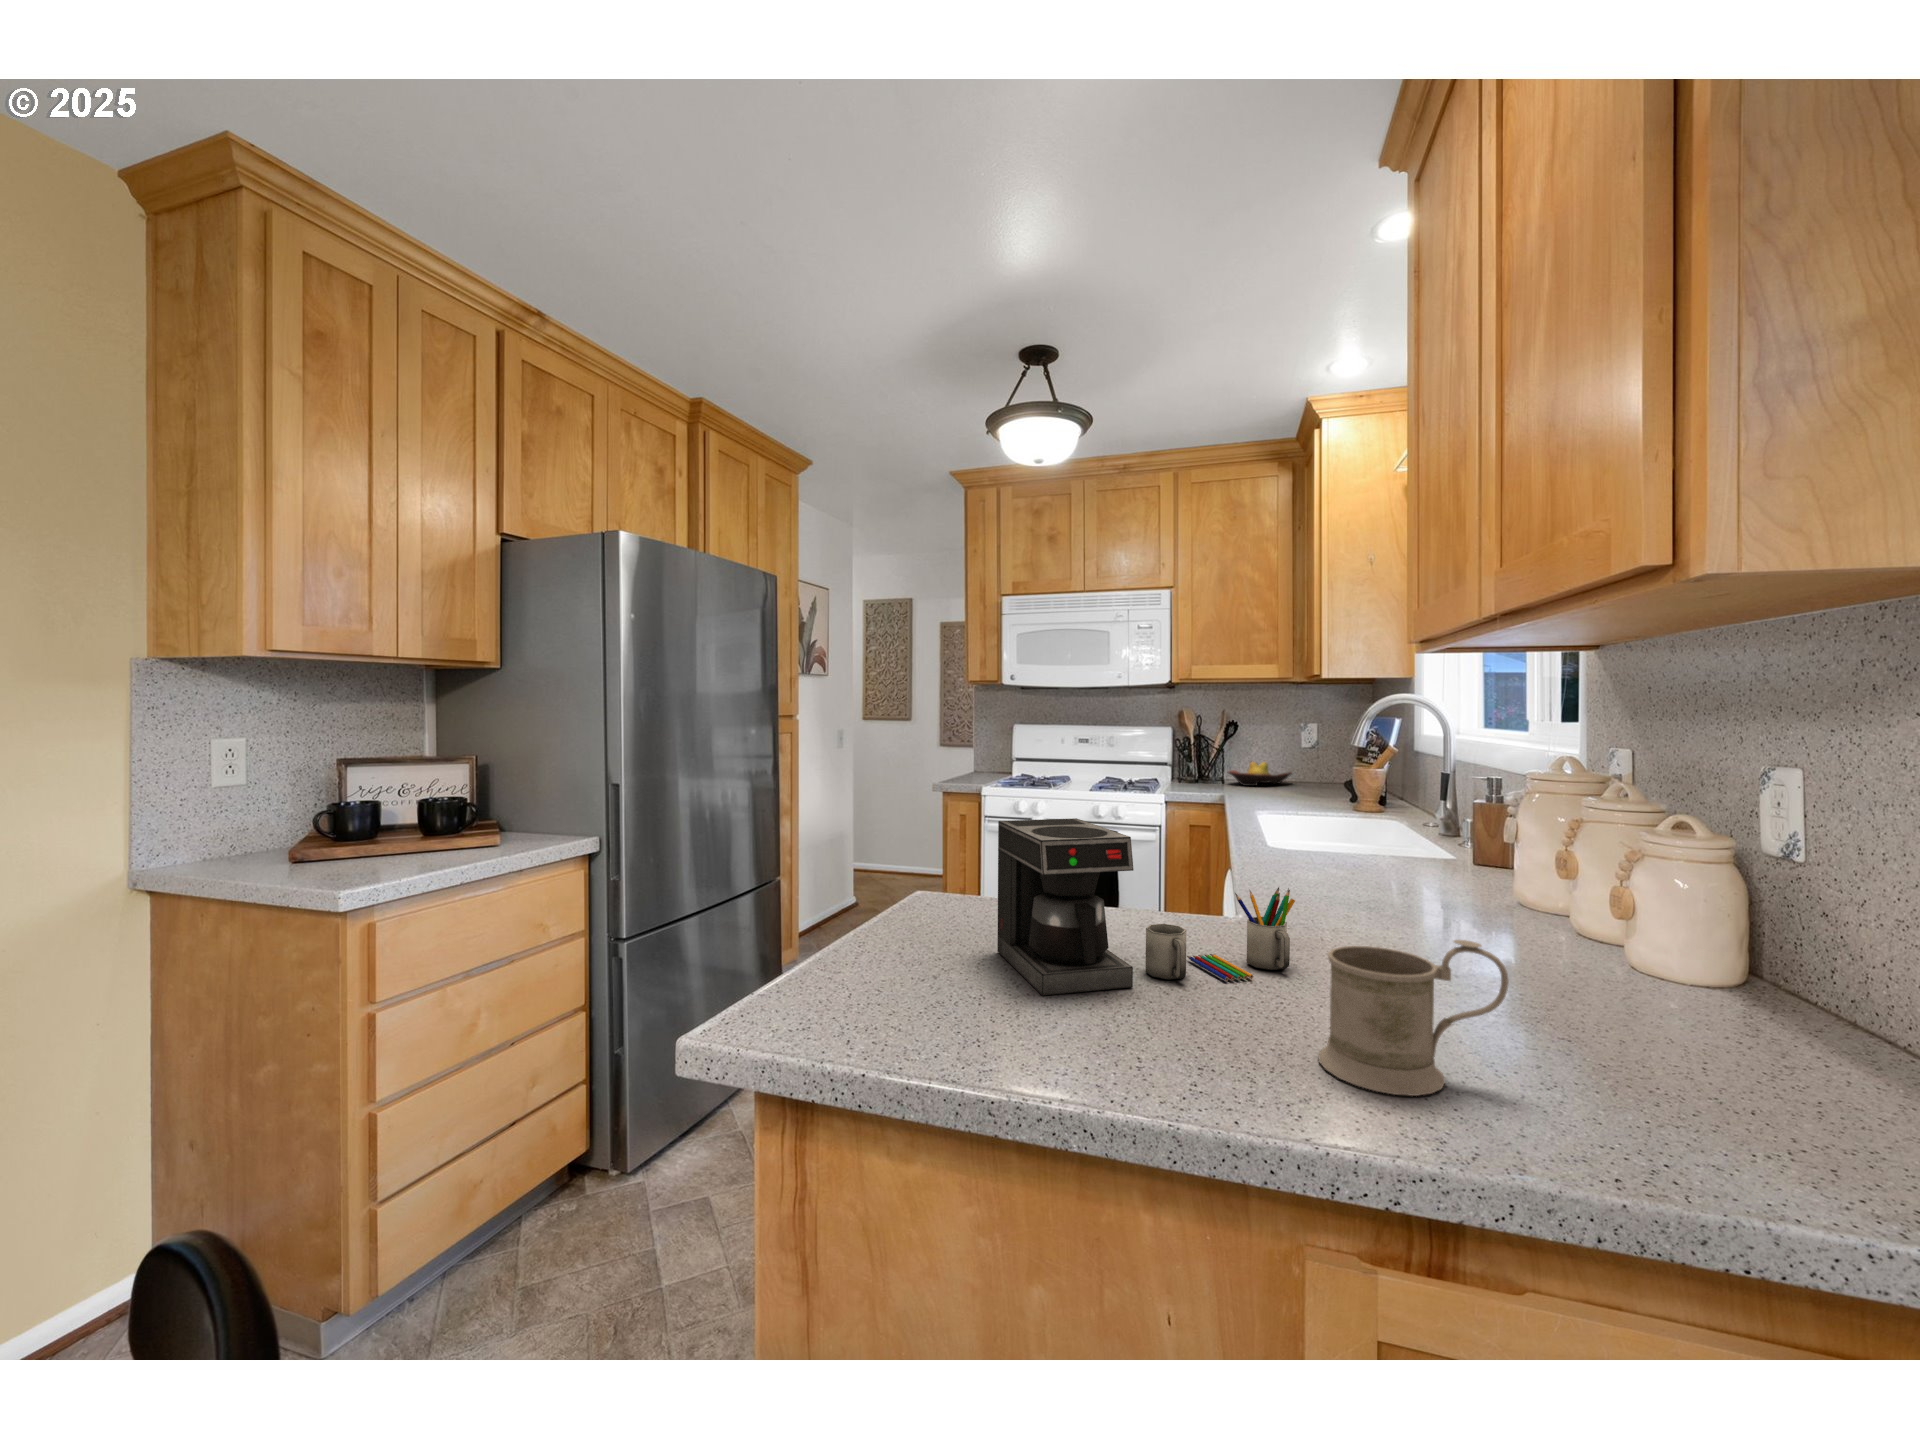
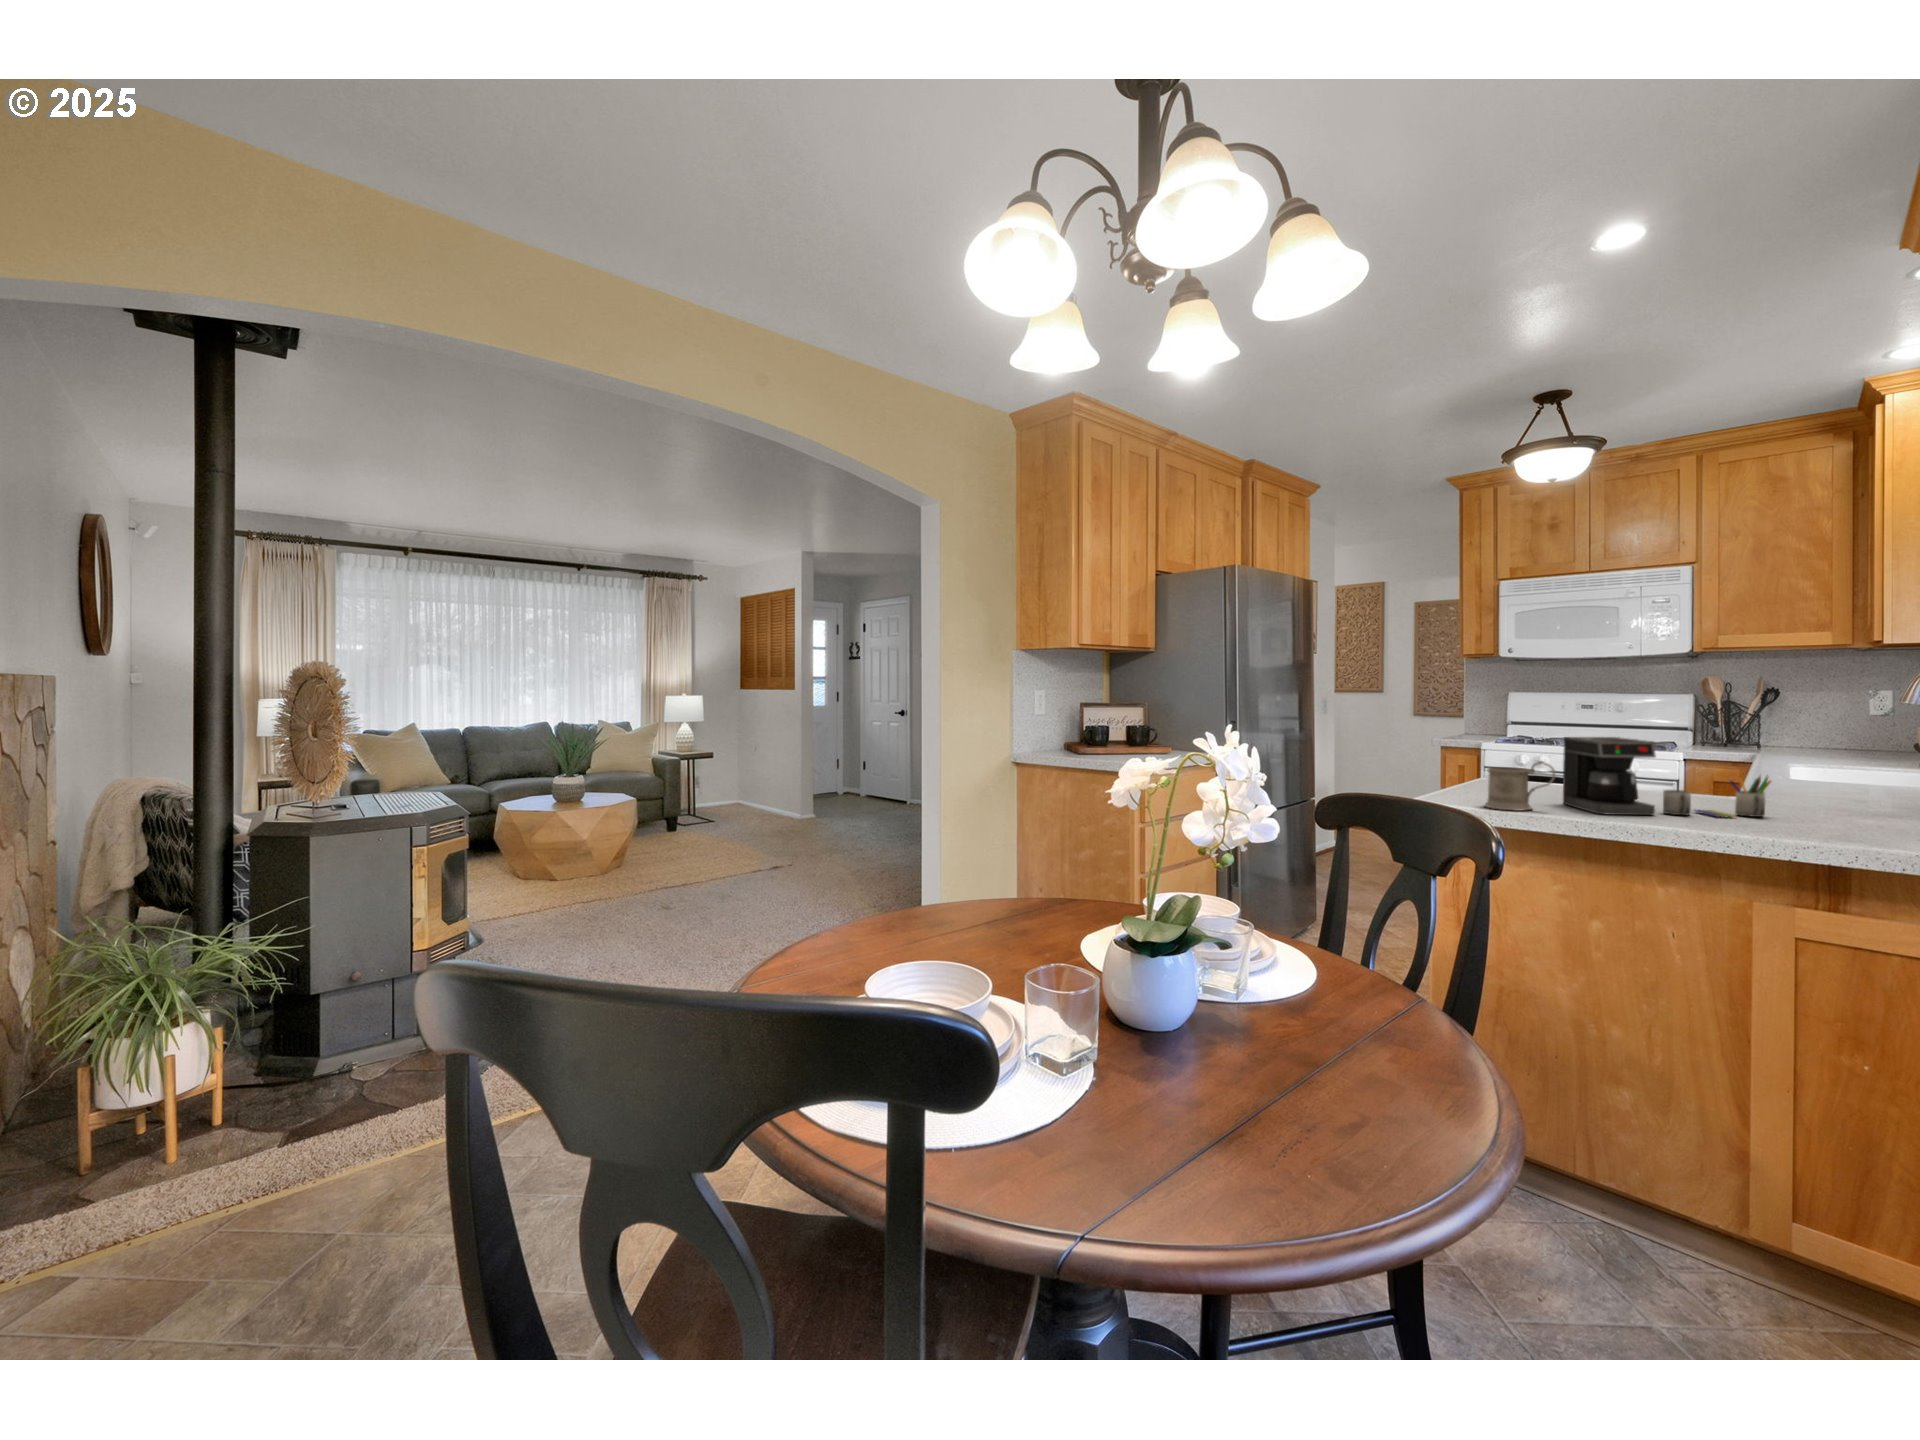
fruit bowl: present [1228,761,1292,786] -> none [1764,725,1857,750]
mug: present [1319,940,1509,1096] -> present [1484,761,1555,811]

